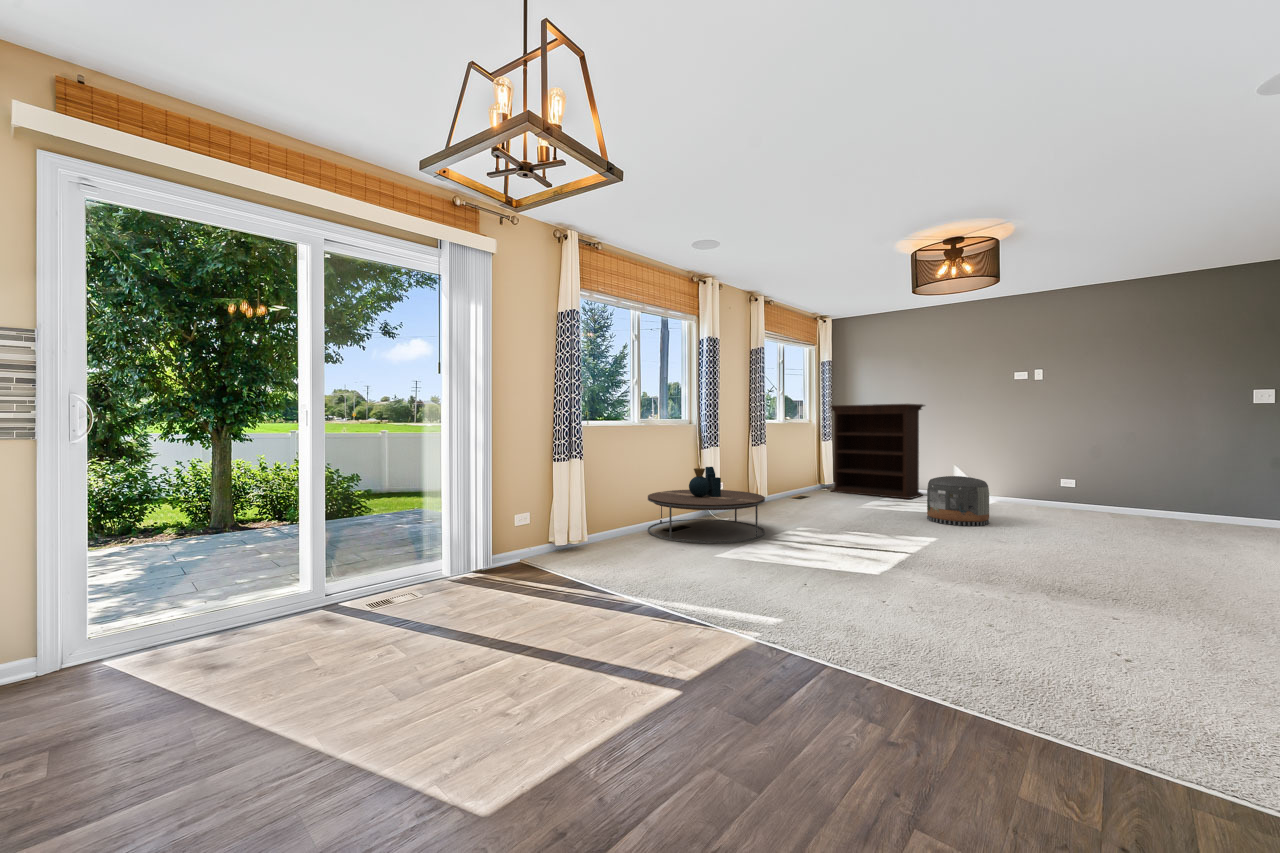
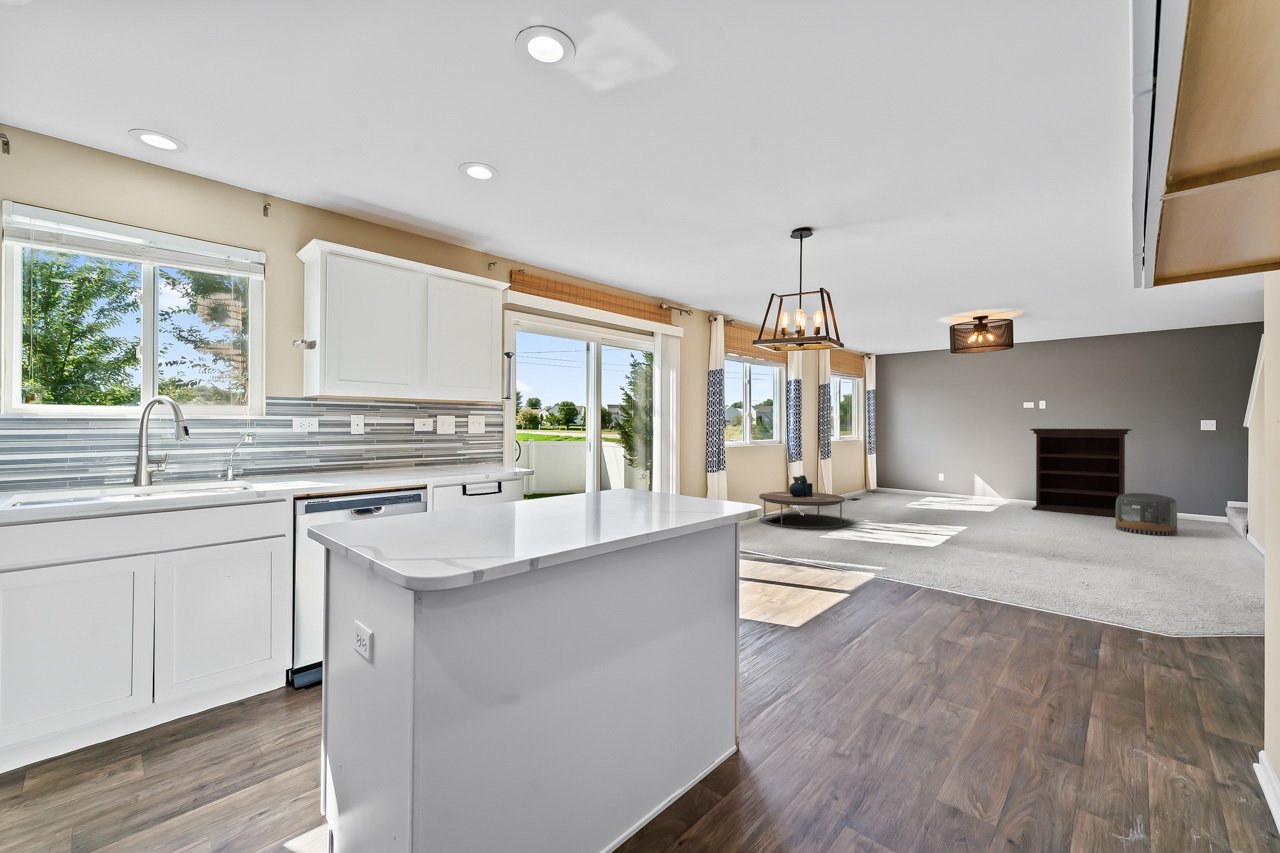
bookshelf: present [829,404,925,499] -> present [1030,428,1132,517]
pouf: present [927,476,989,526] -> present [1116,493,1177,535]

